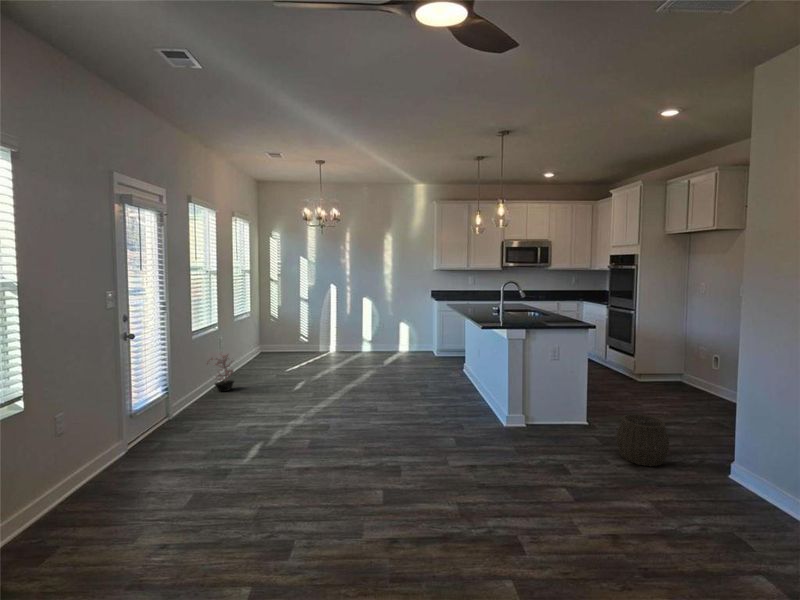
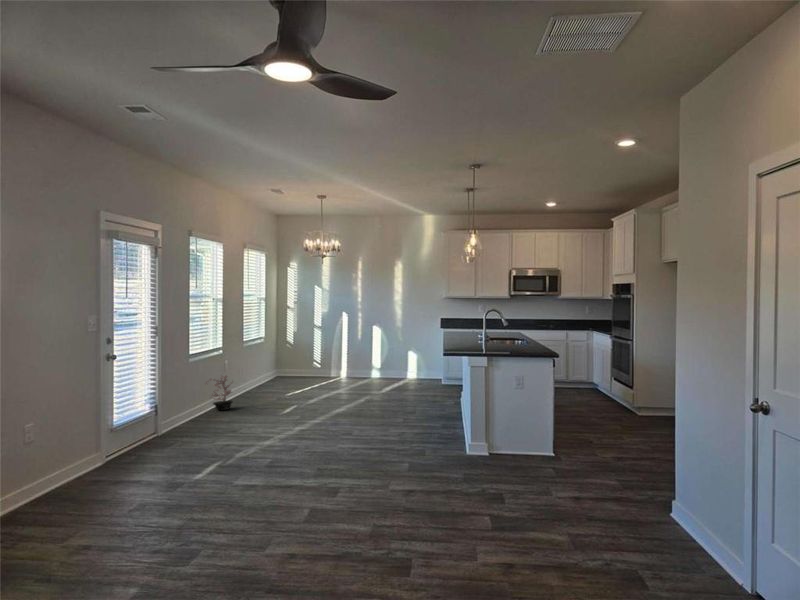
woven basket: present [617,414,669,466] -> none [569,450,624,509]

